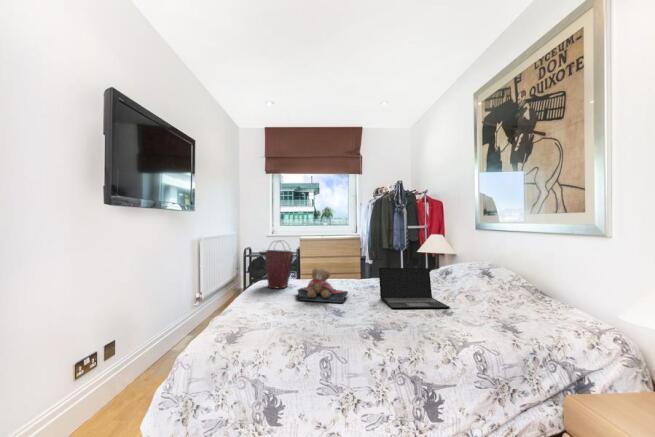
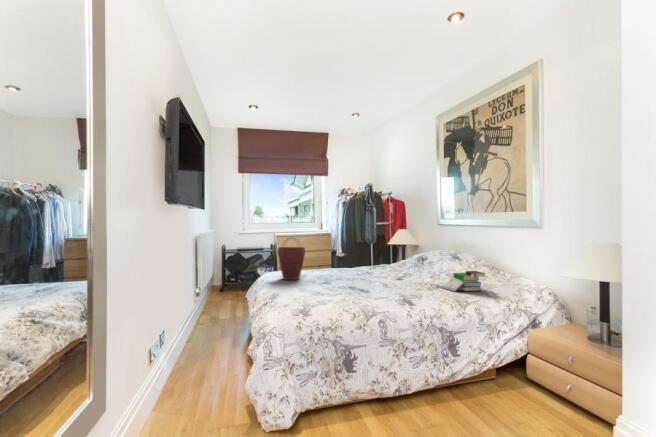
laptop: present [379,268,450,308] -> none [381,255,440,287]
teddy bear: present [297,269,348,303] -> none [316,260,362,287]
book: none [447,295,506,325] -> present [443,271,485,292]

